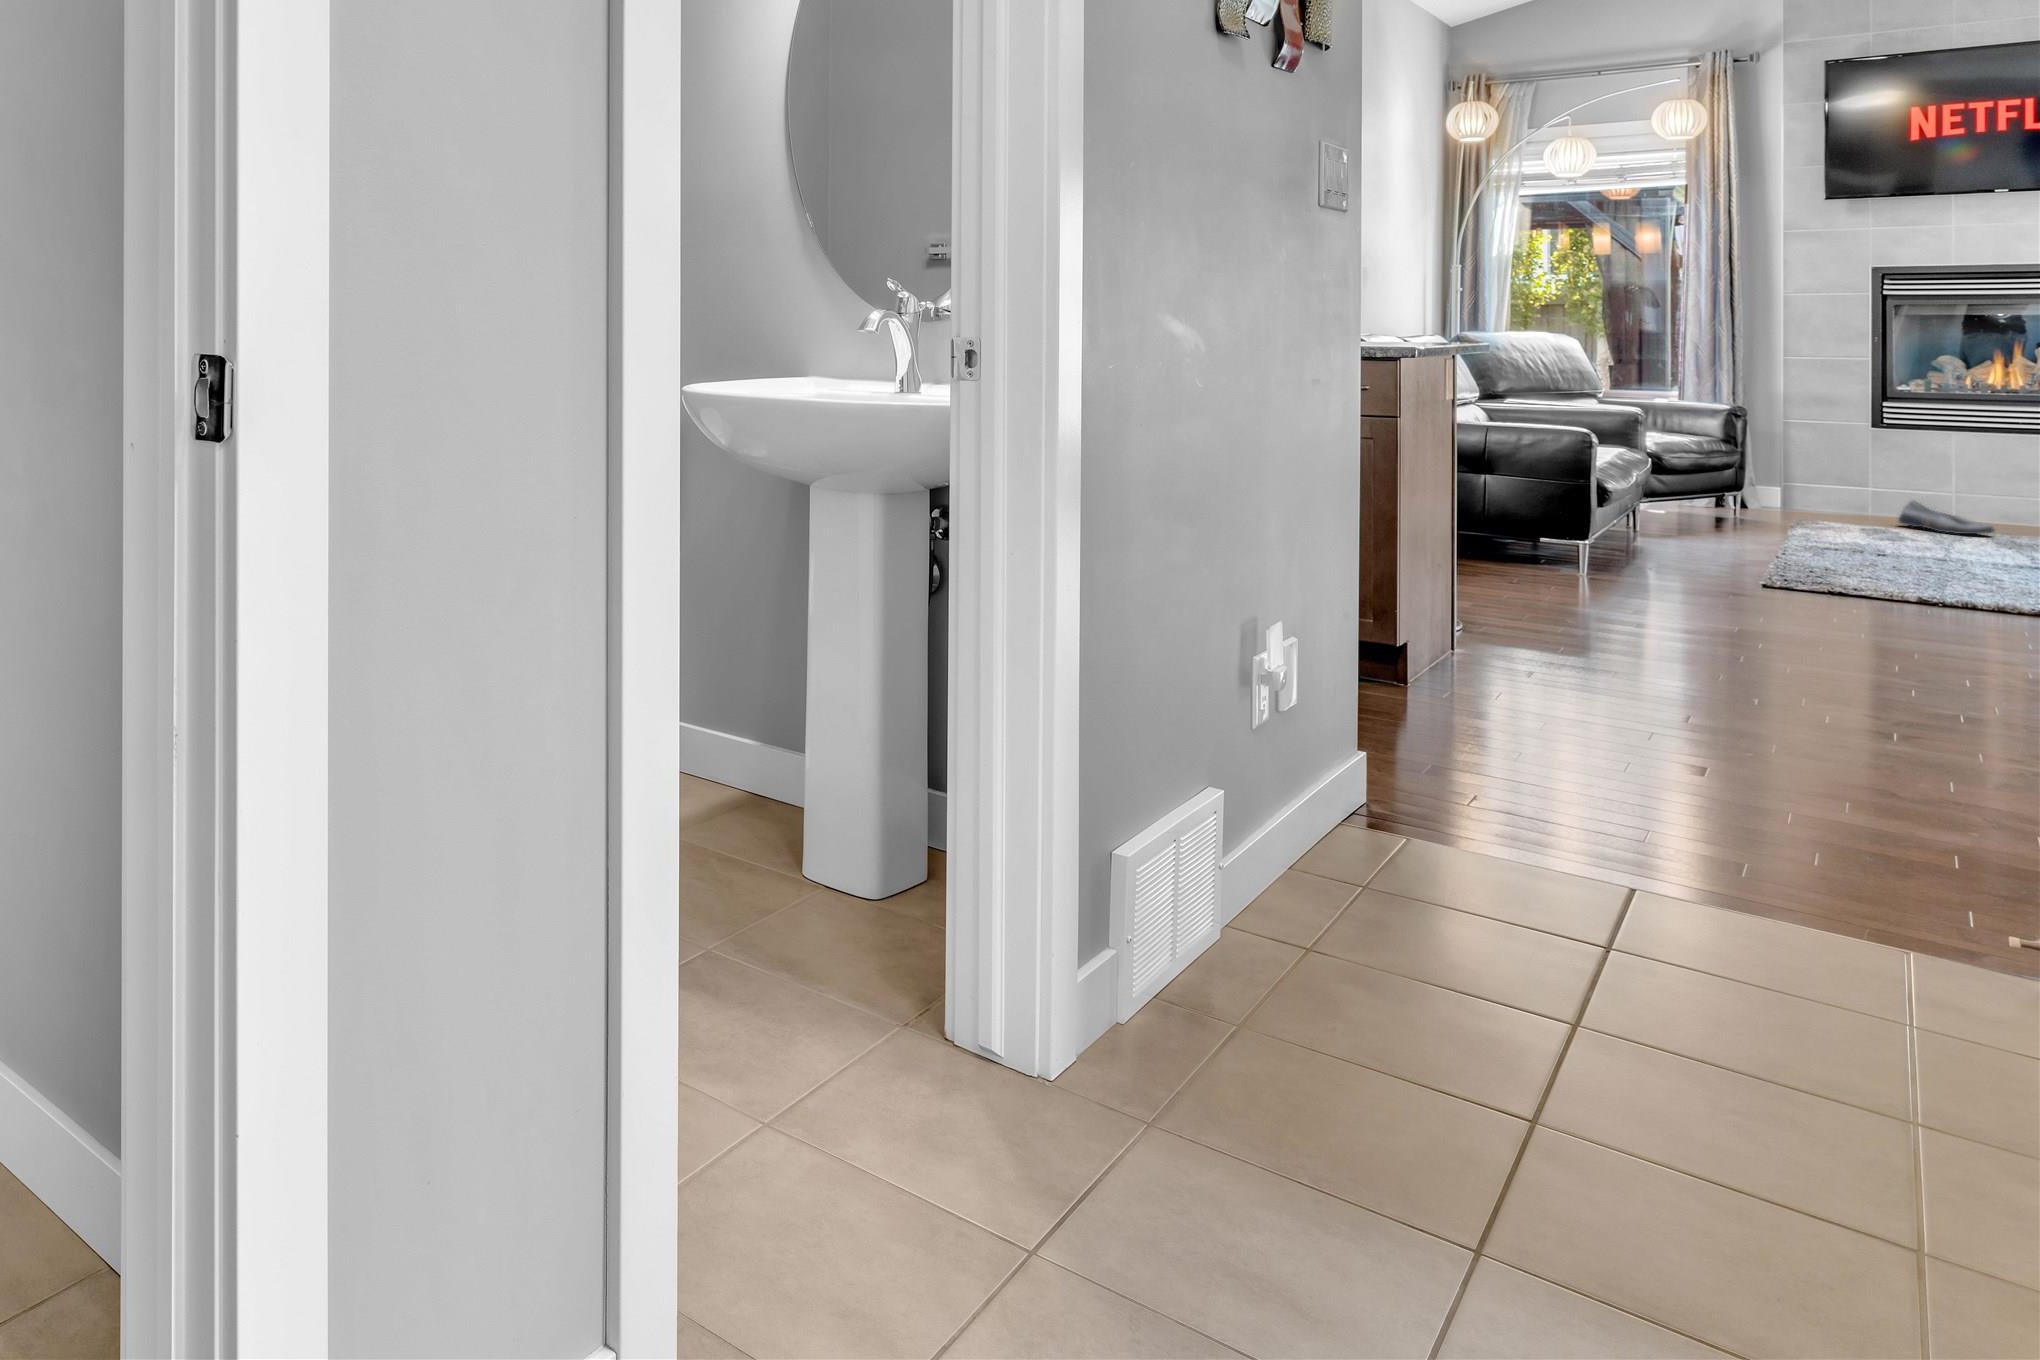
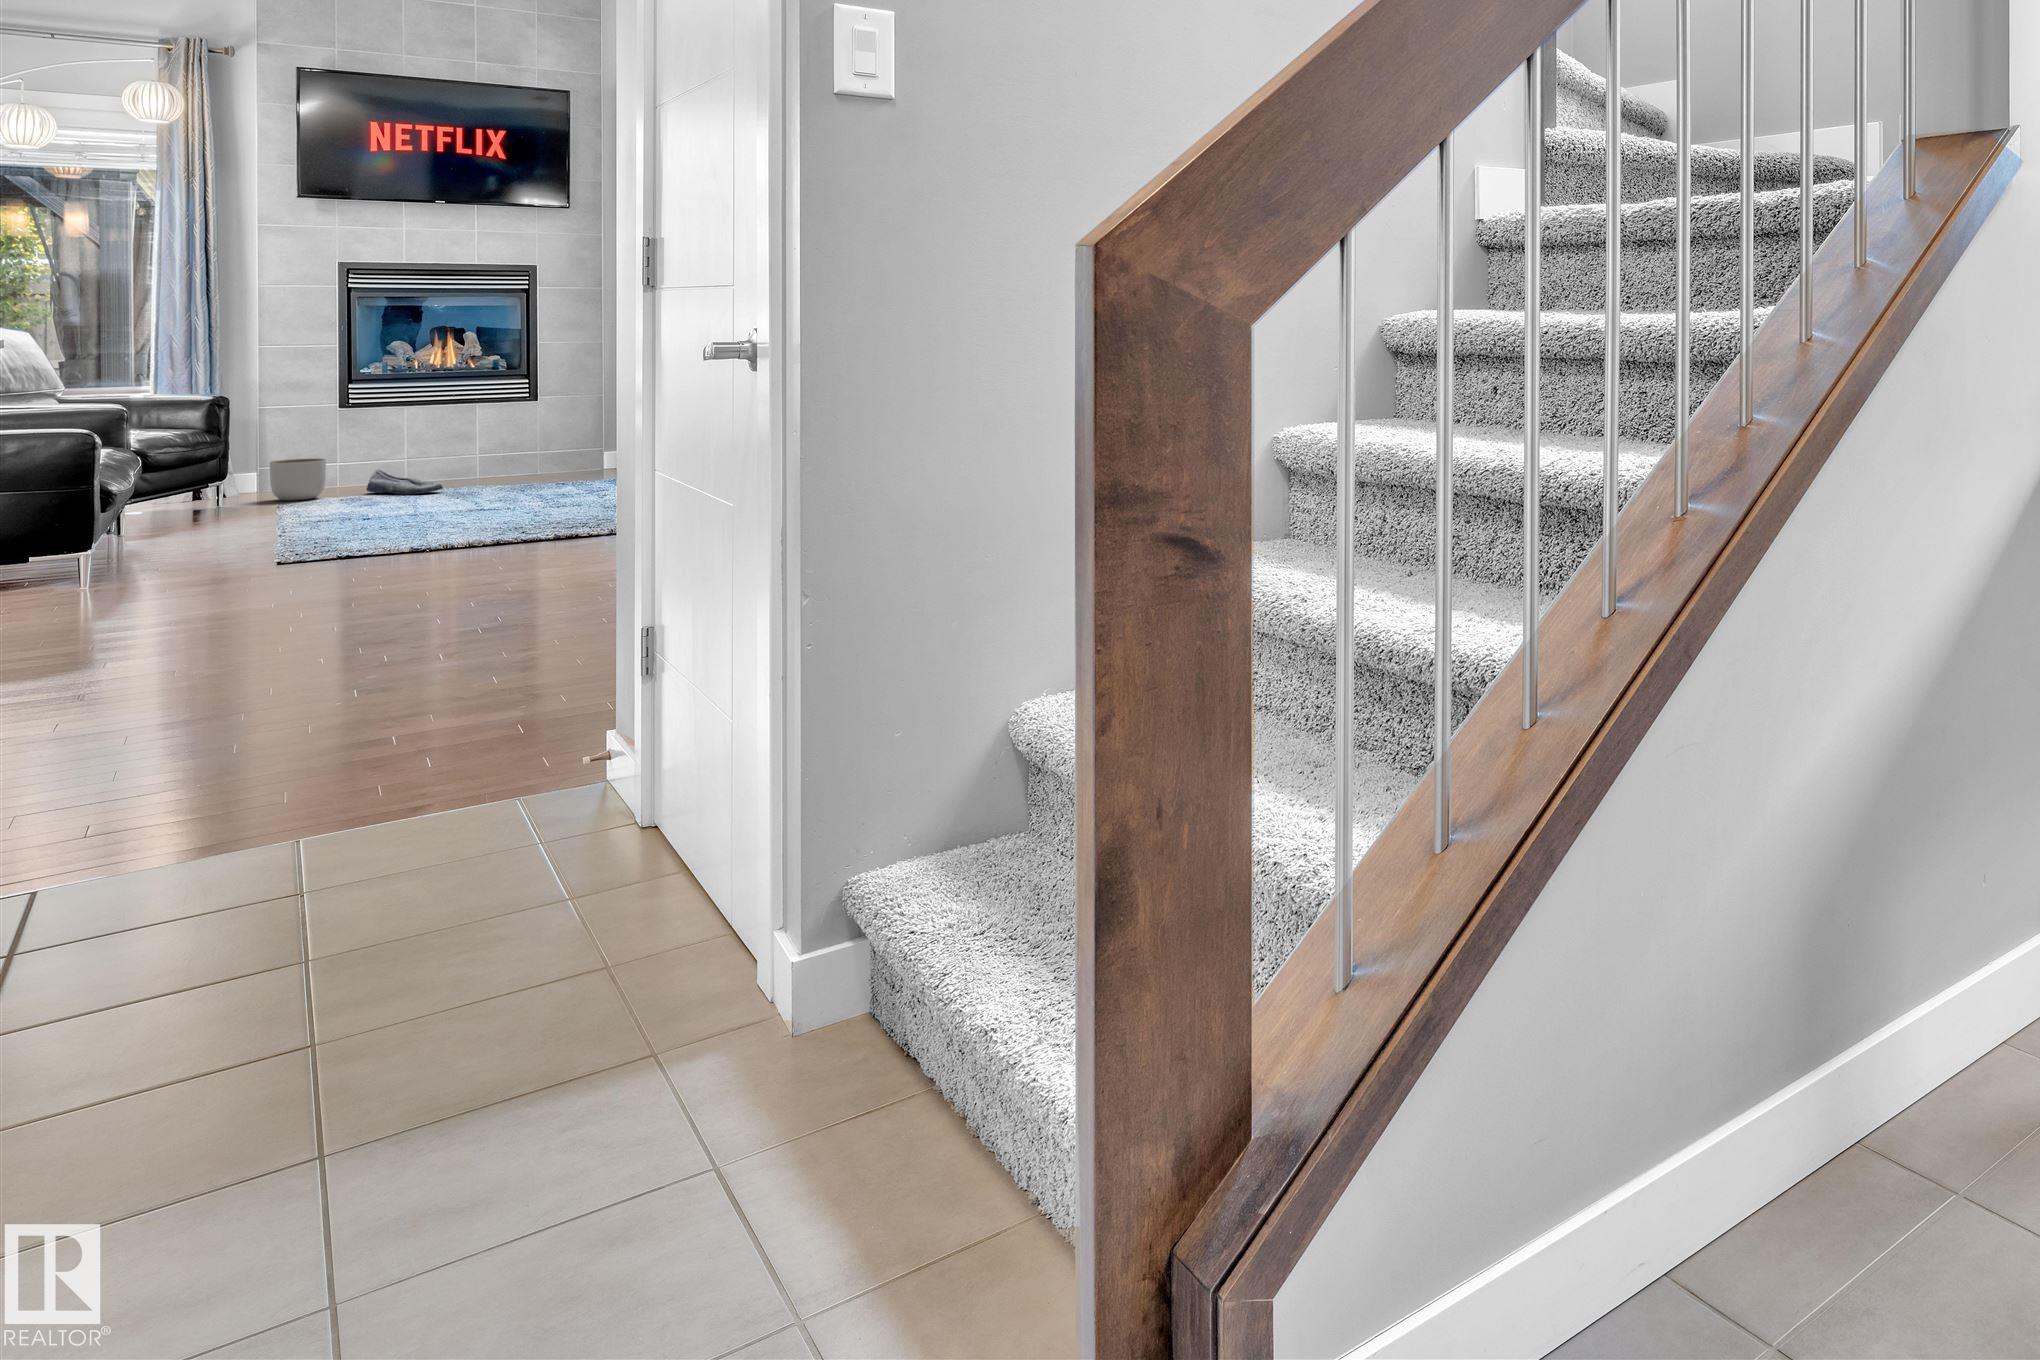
planter: none [1788,478,1850,523] -> present [270,458,326,500]

